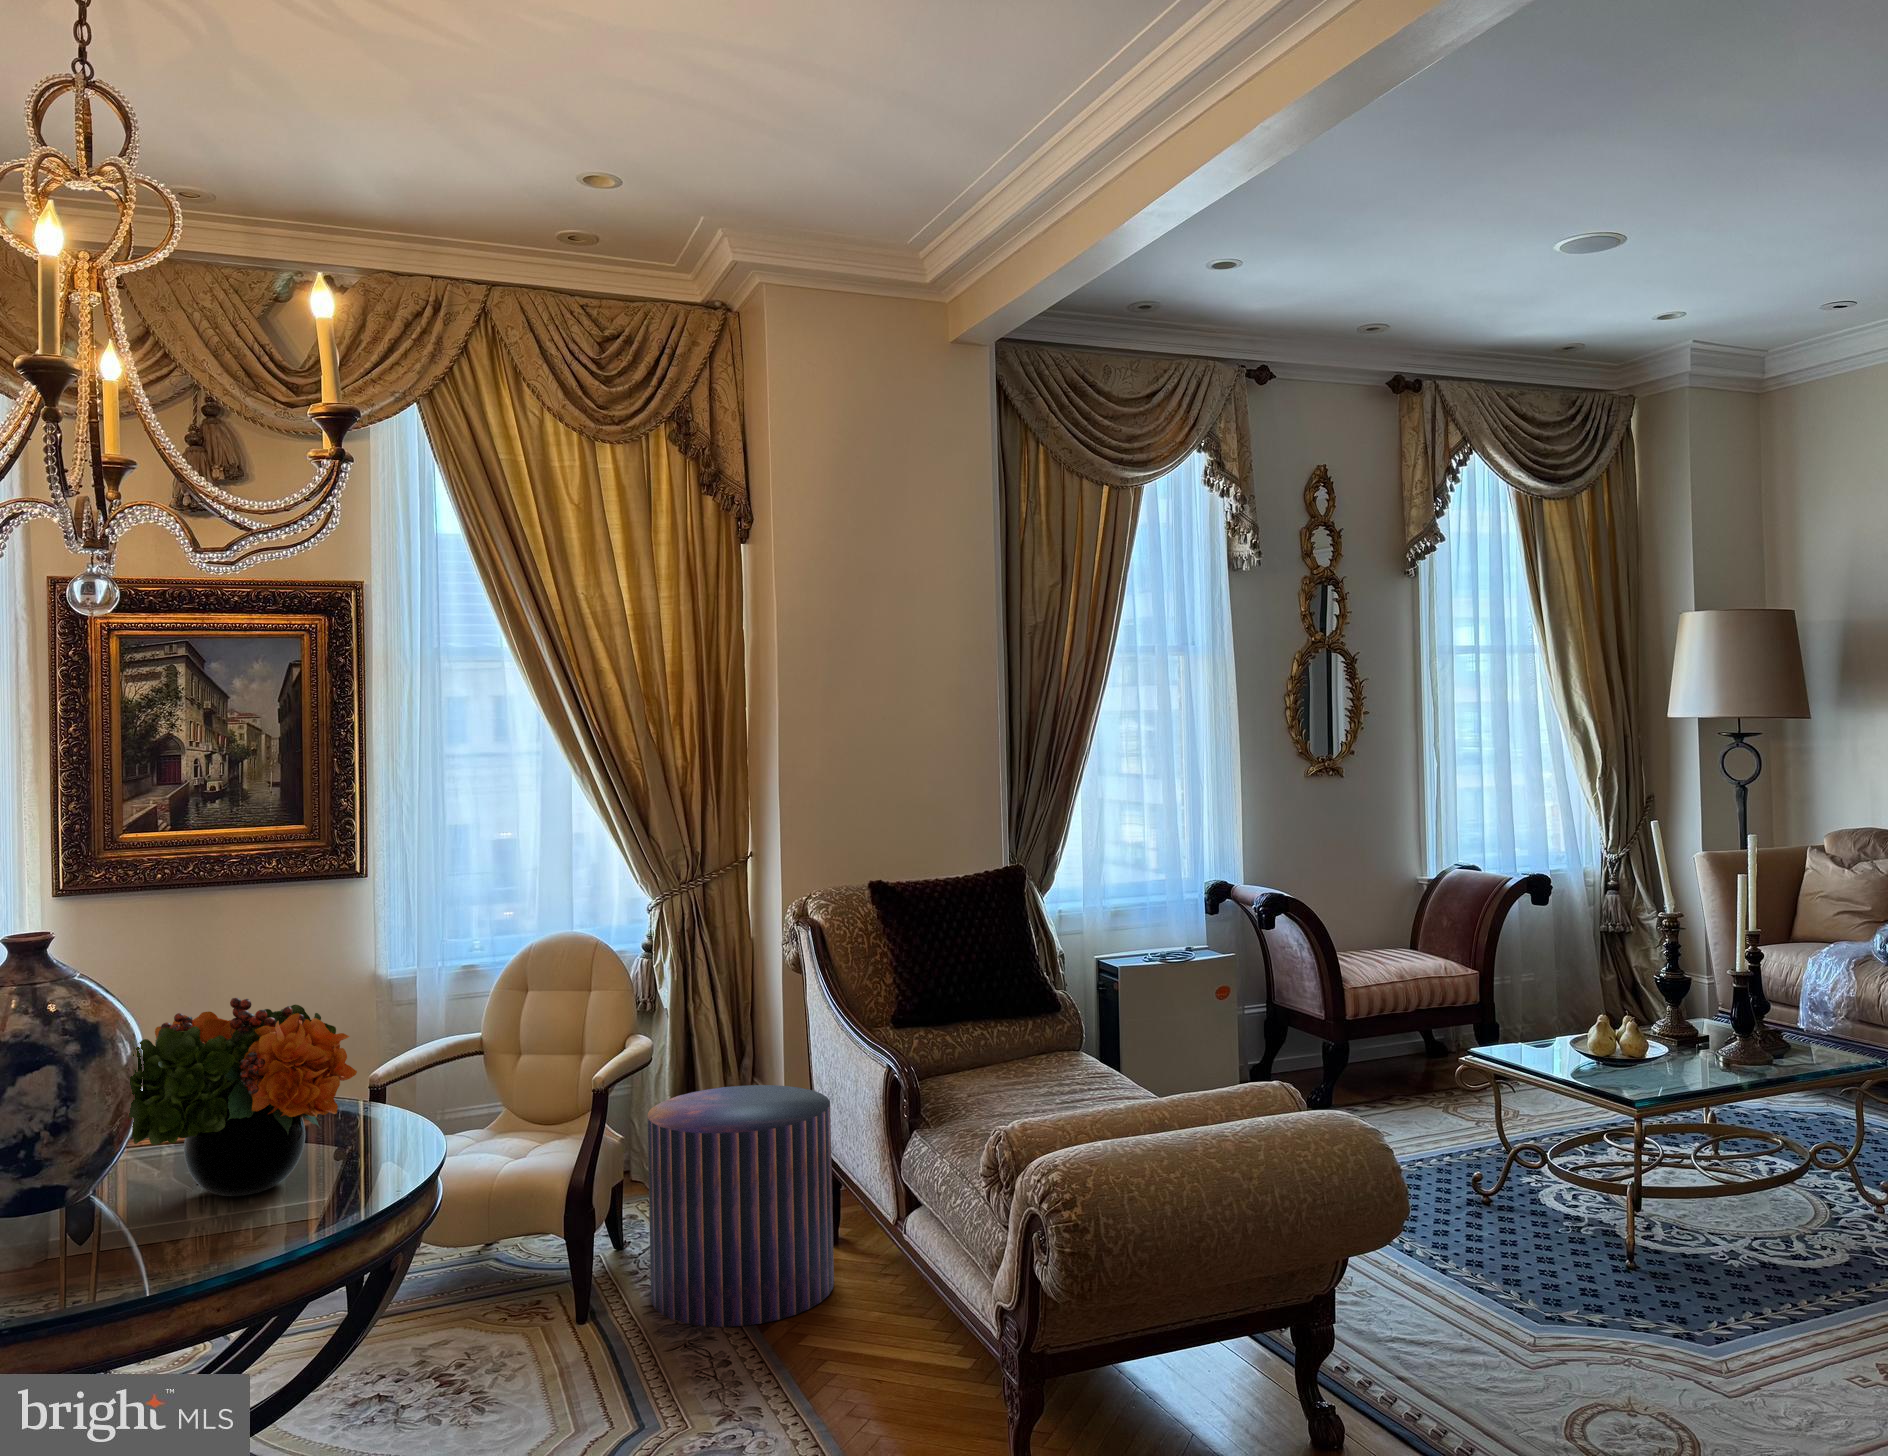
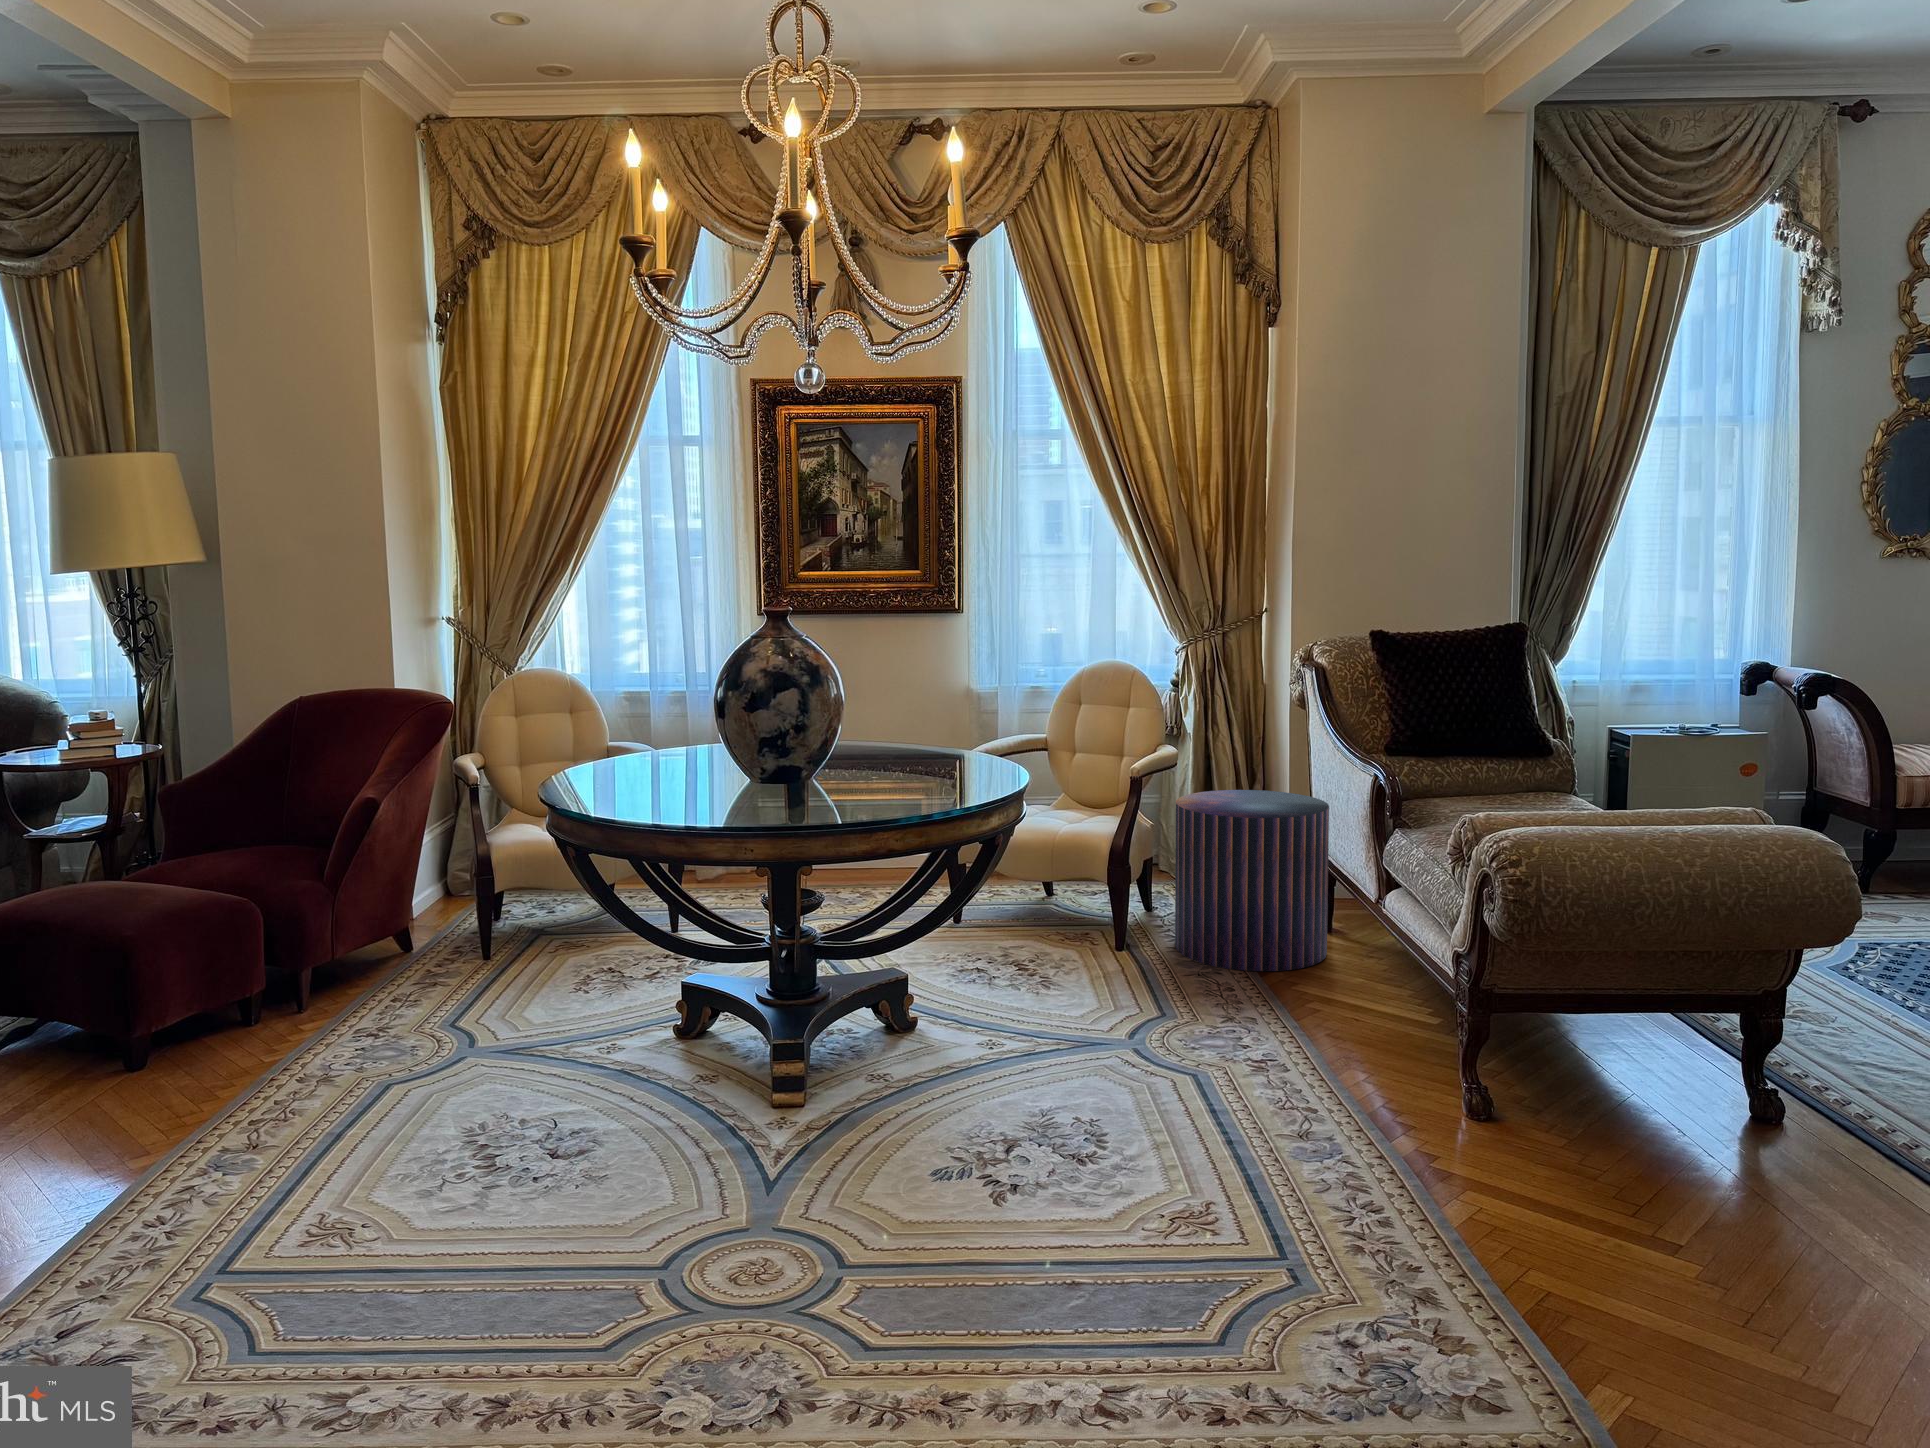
flower arrangement: present [129,998,357,1196] -> none [815,661,967,794]

